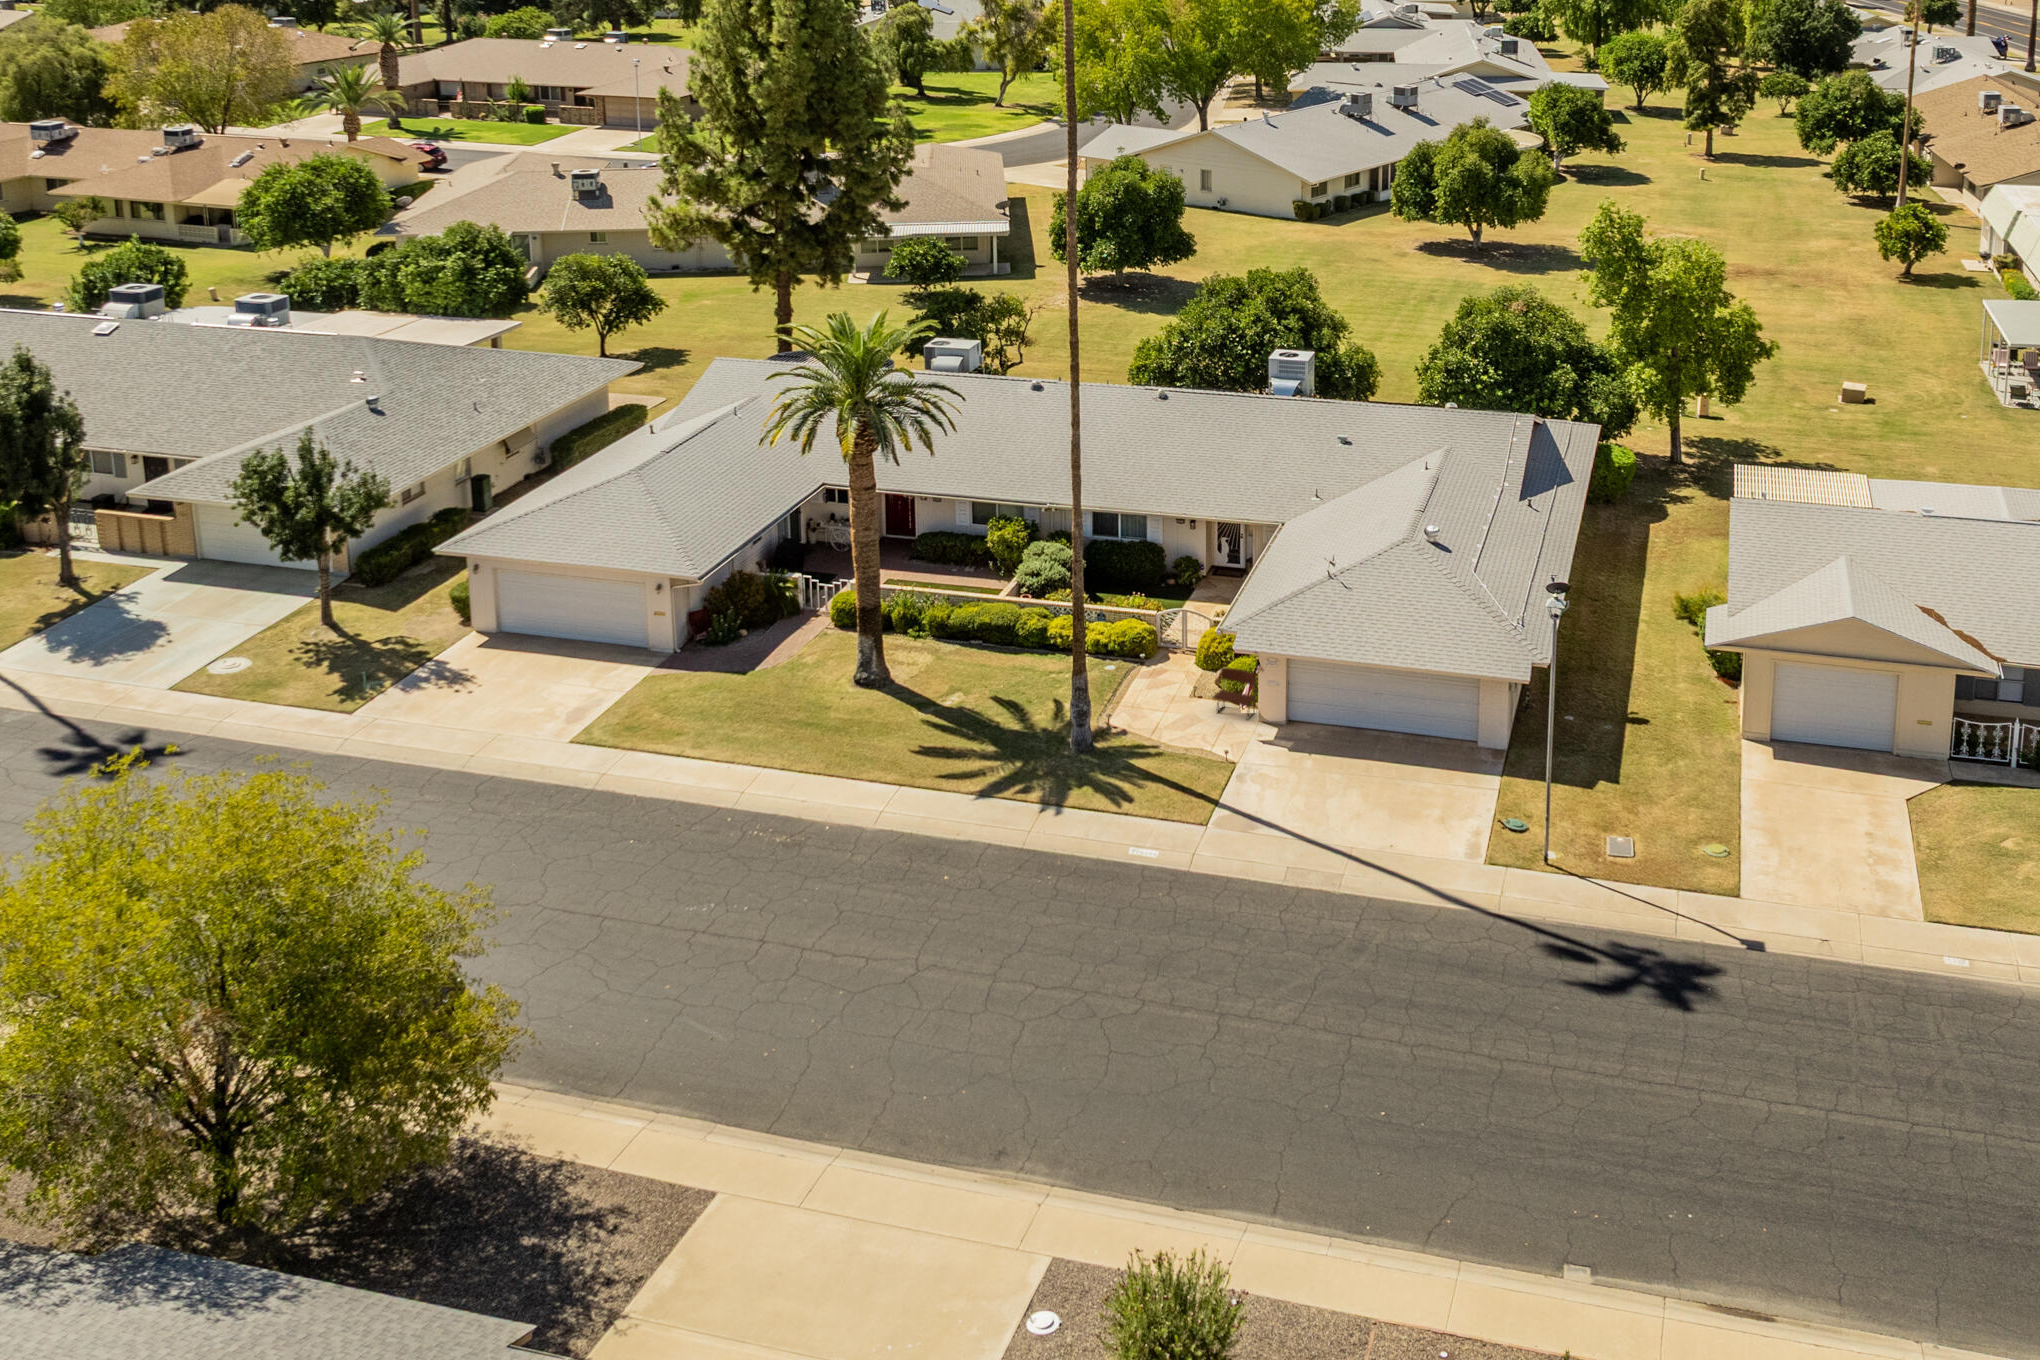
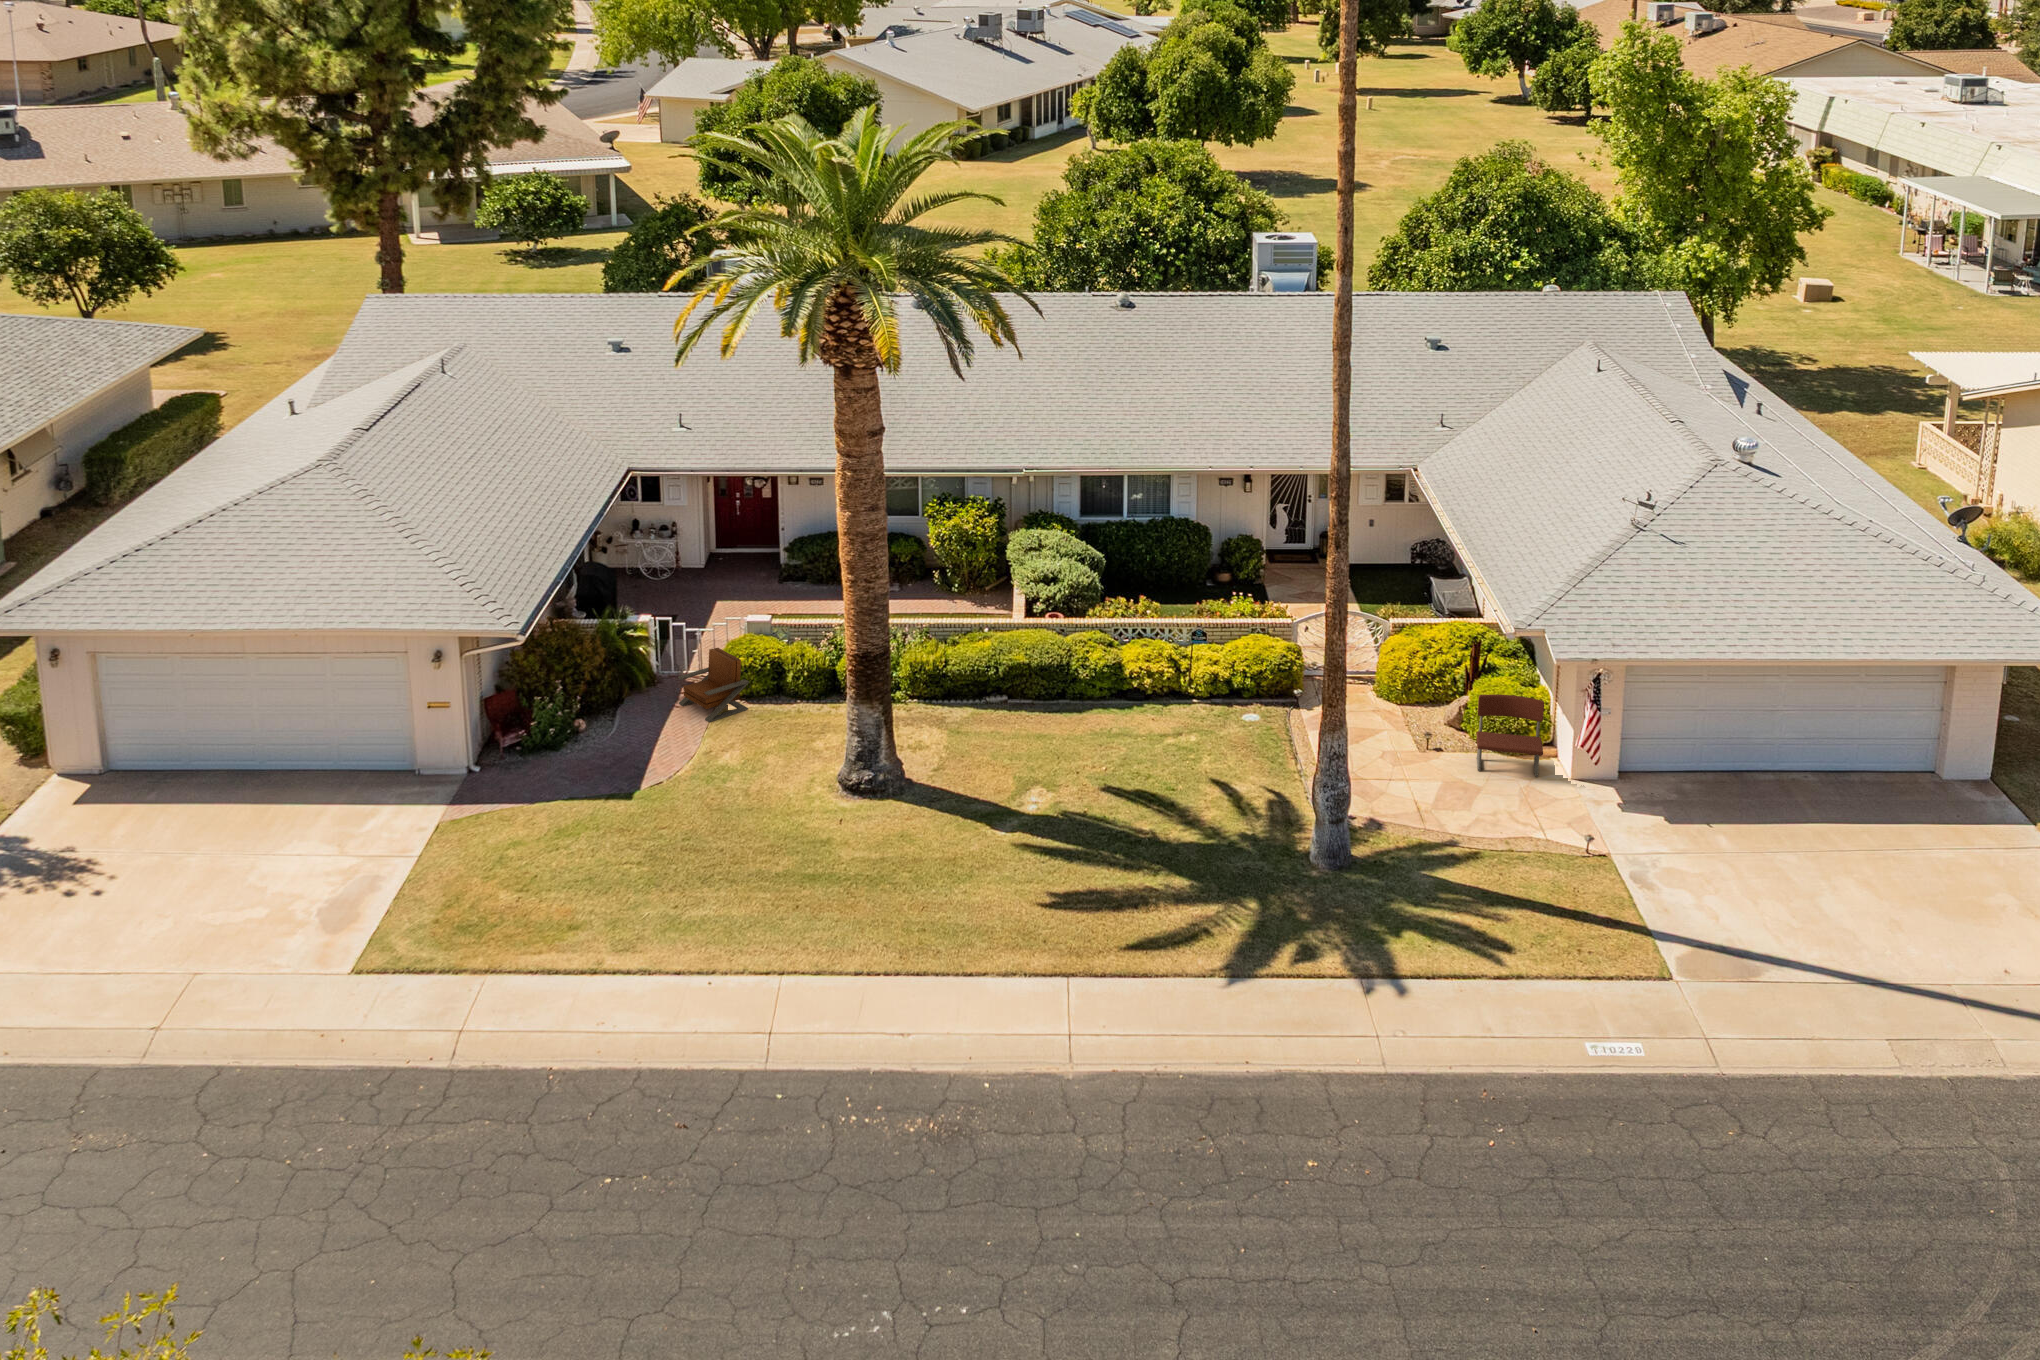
lounge chair: none [799,598,835,640] -> present [678,648,749,722]

